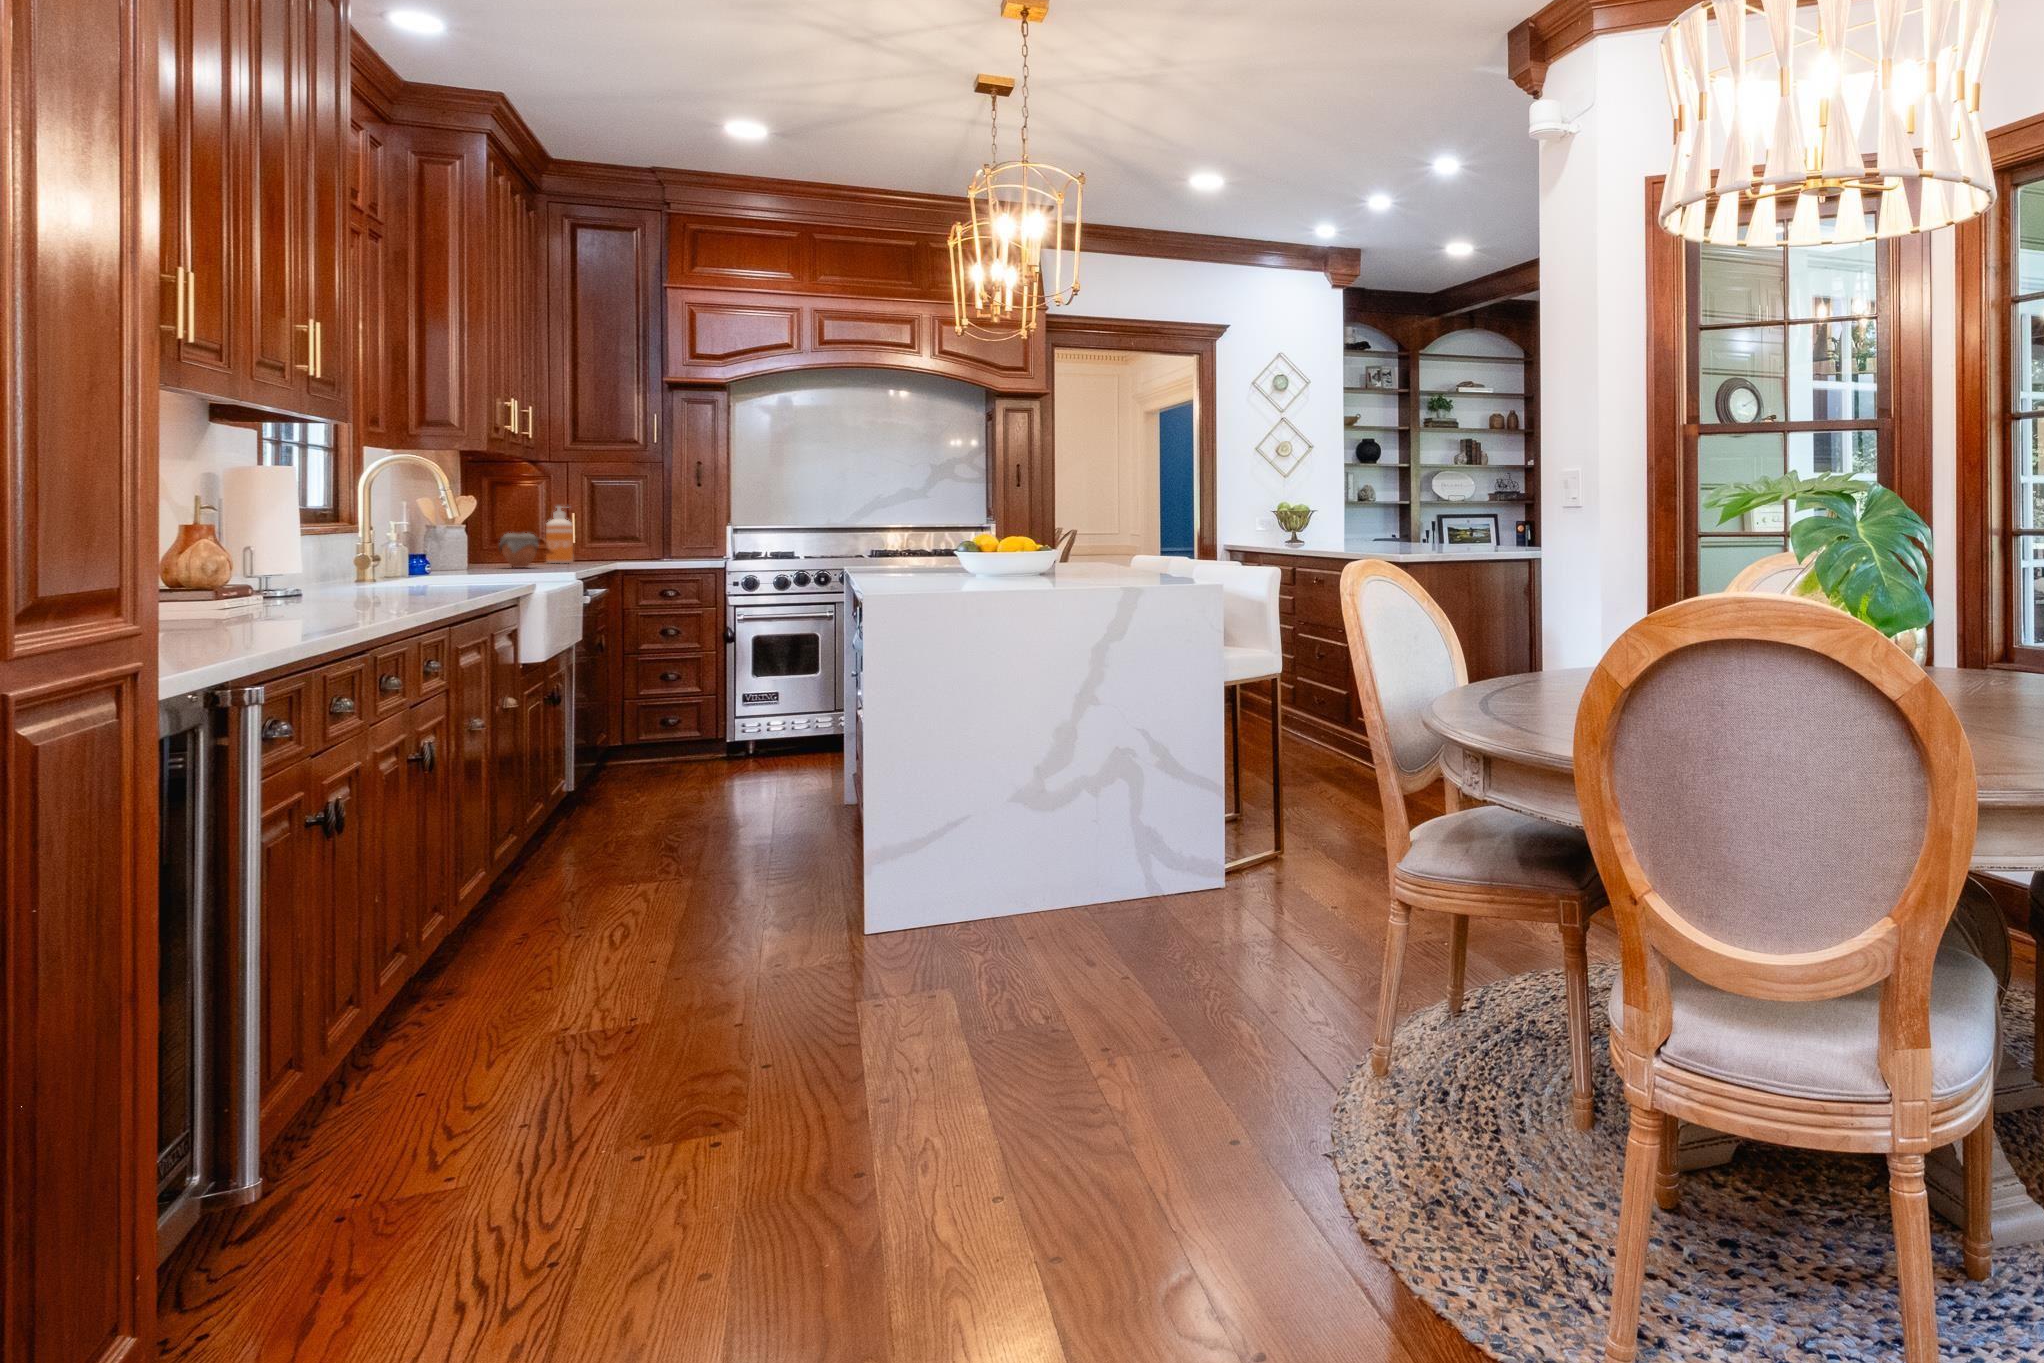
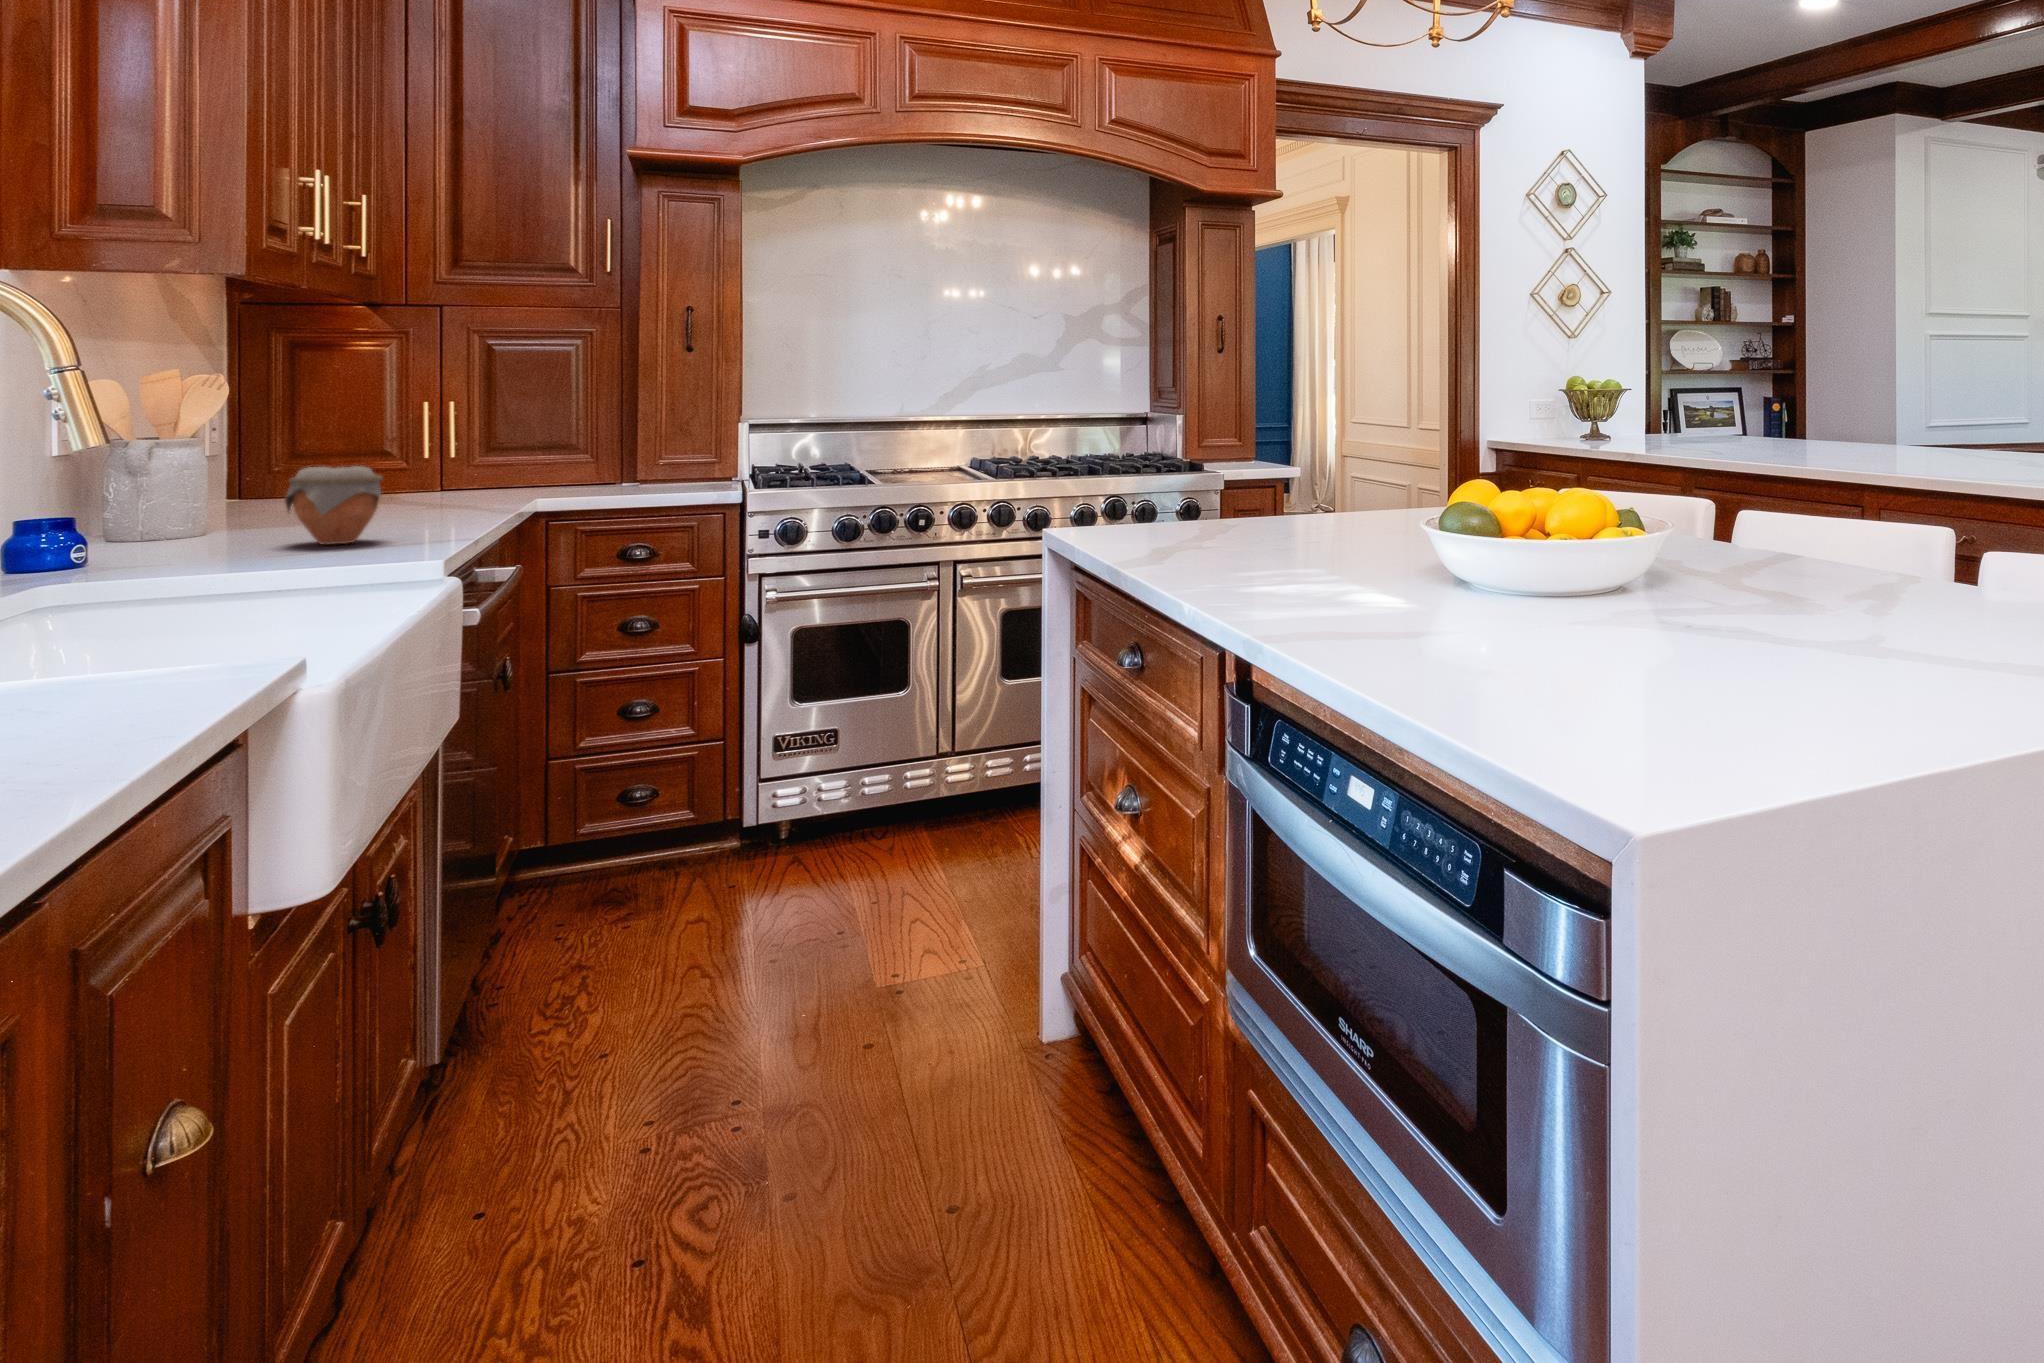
soap dispenser: present [546,506,573,563] -> none [393,391,450,506]

